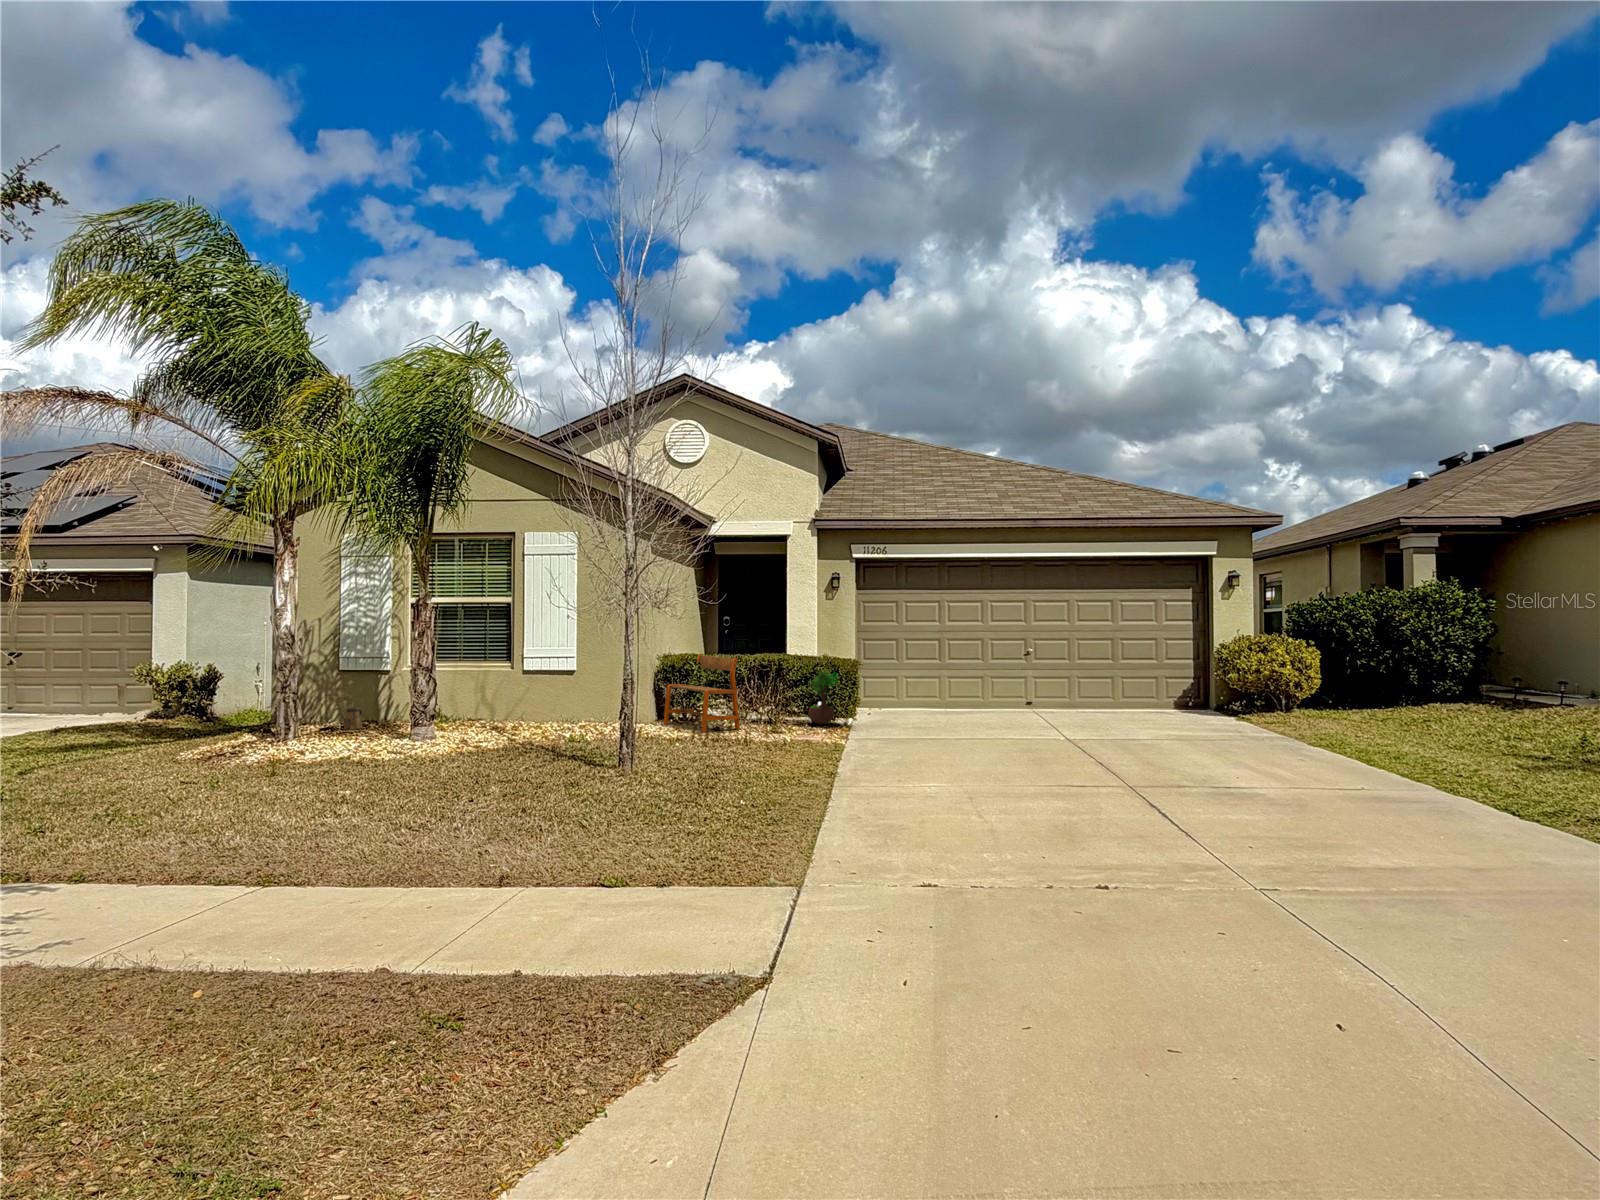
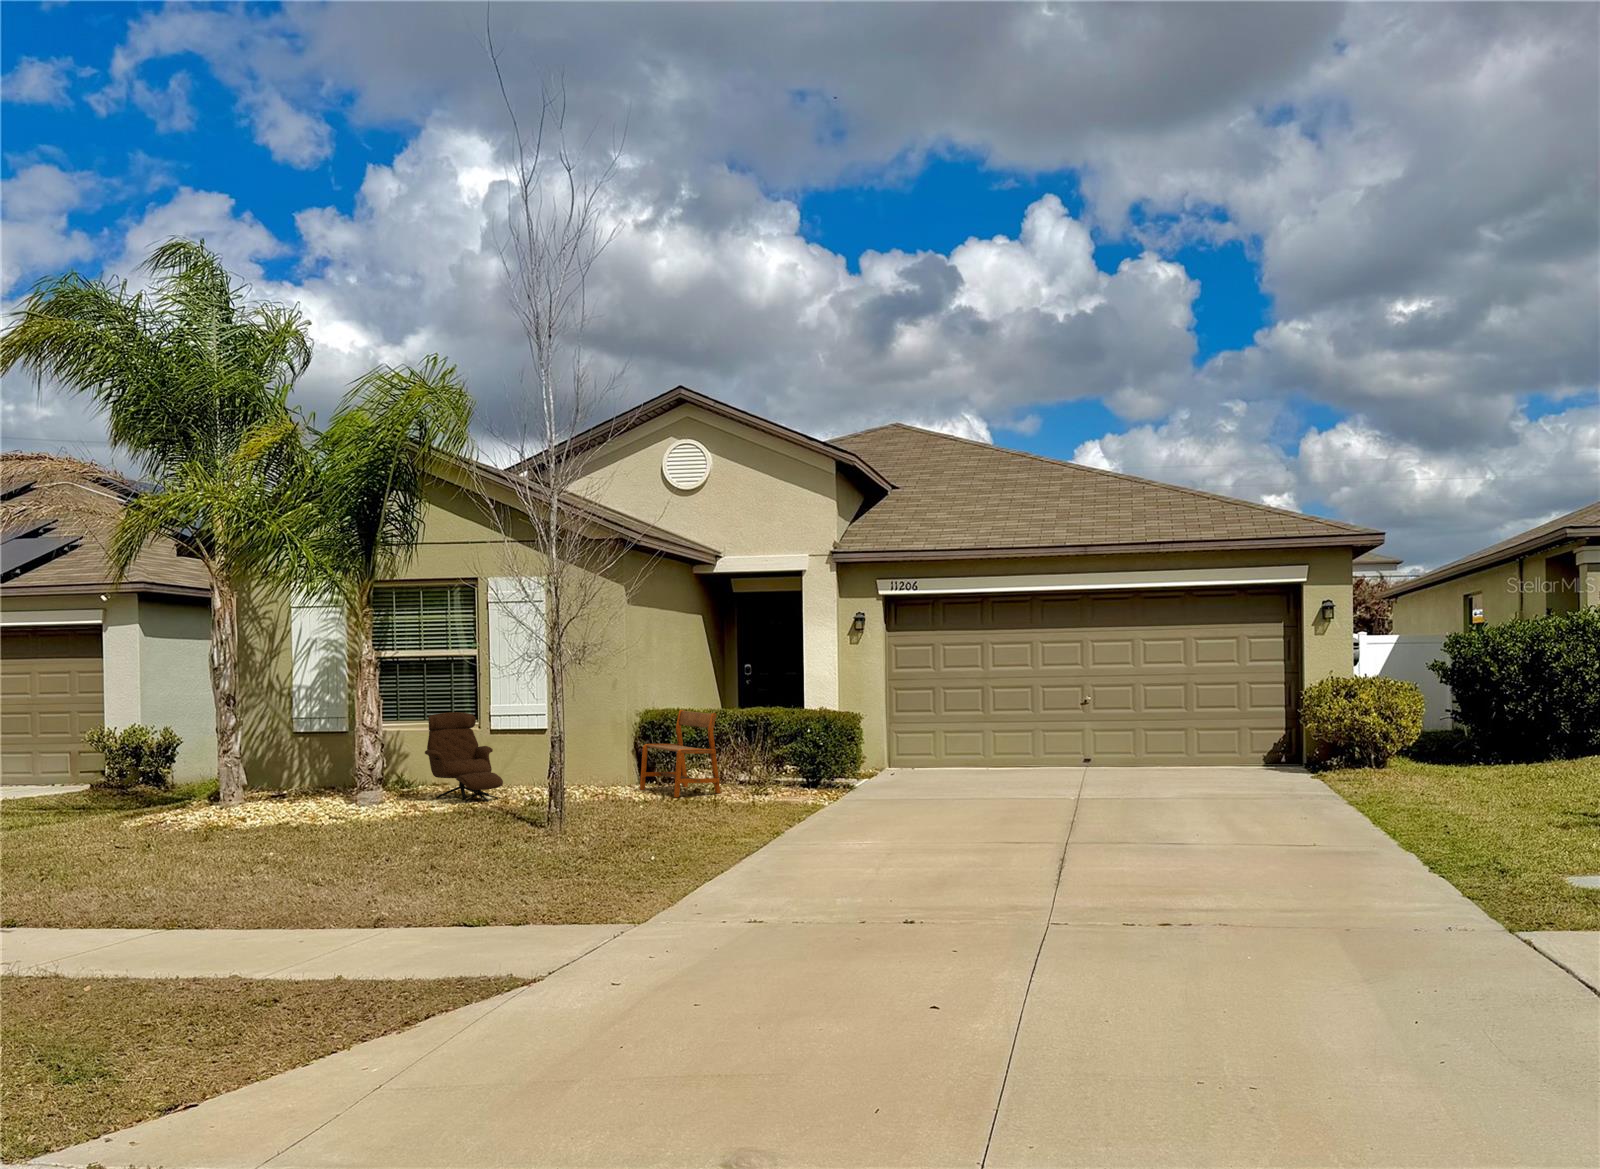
lounge chair: none [469,654,544,736] -> present [425,712,503,802]
potted tree: present [809,670,838,724] -> none [797,721,836,788]
watering can: present [337,708,362,730] -> none [287,774,316,797]

